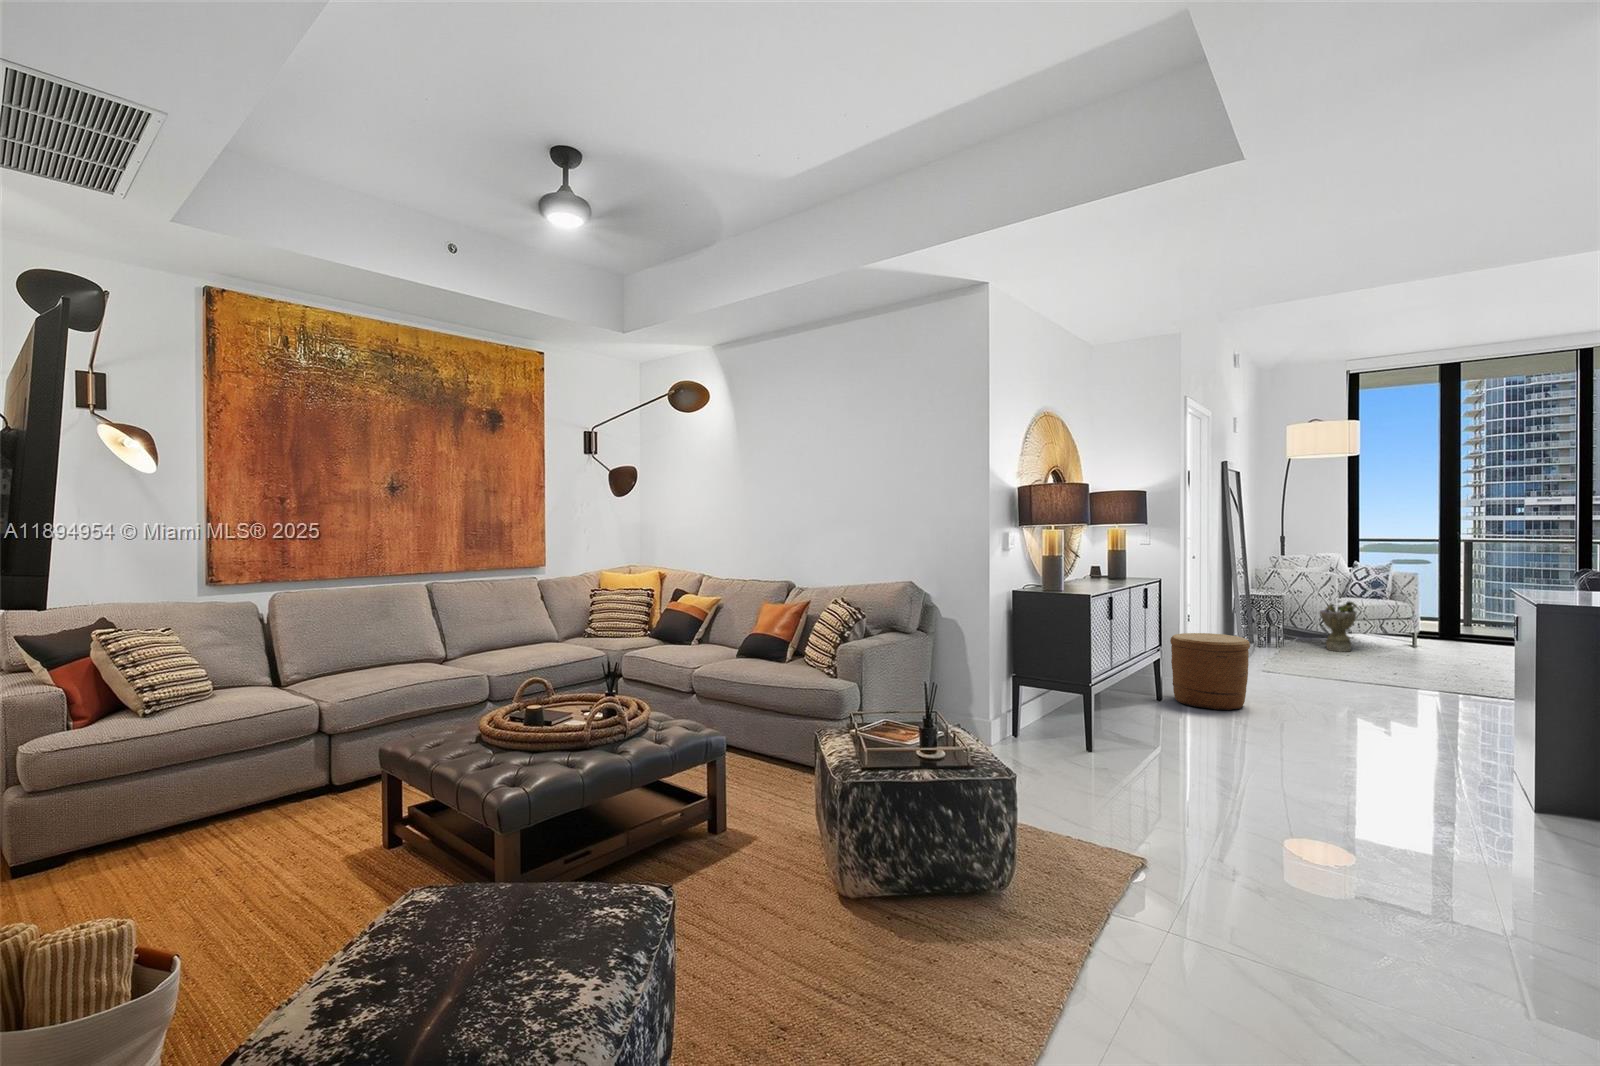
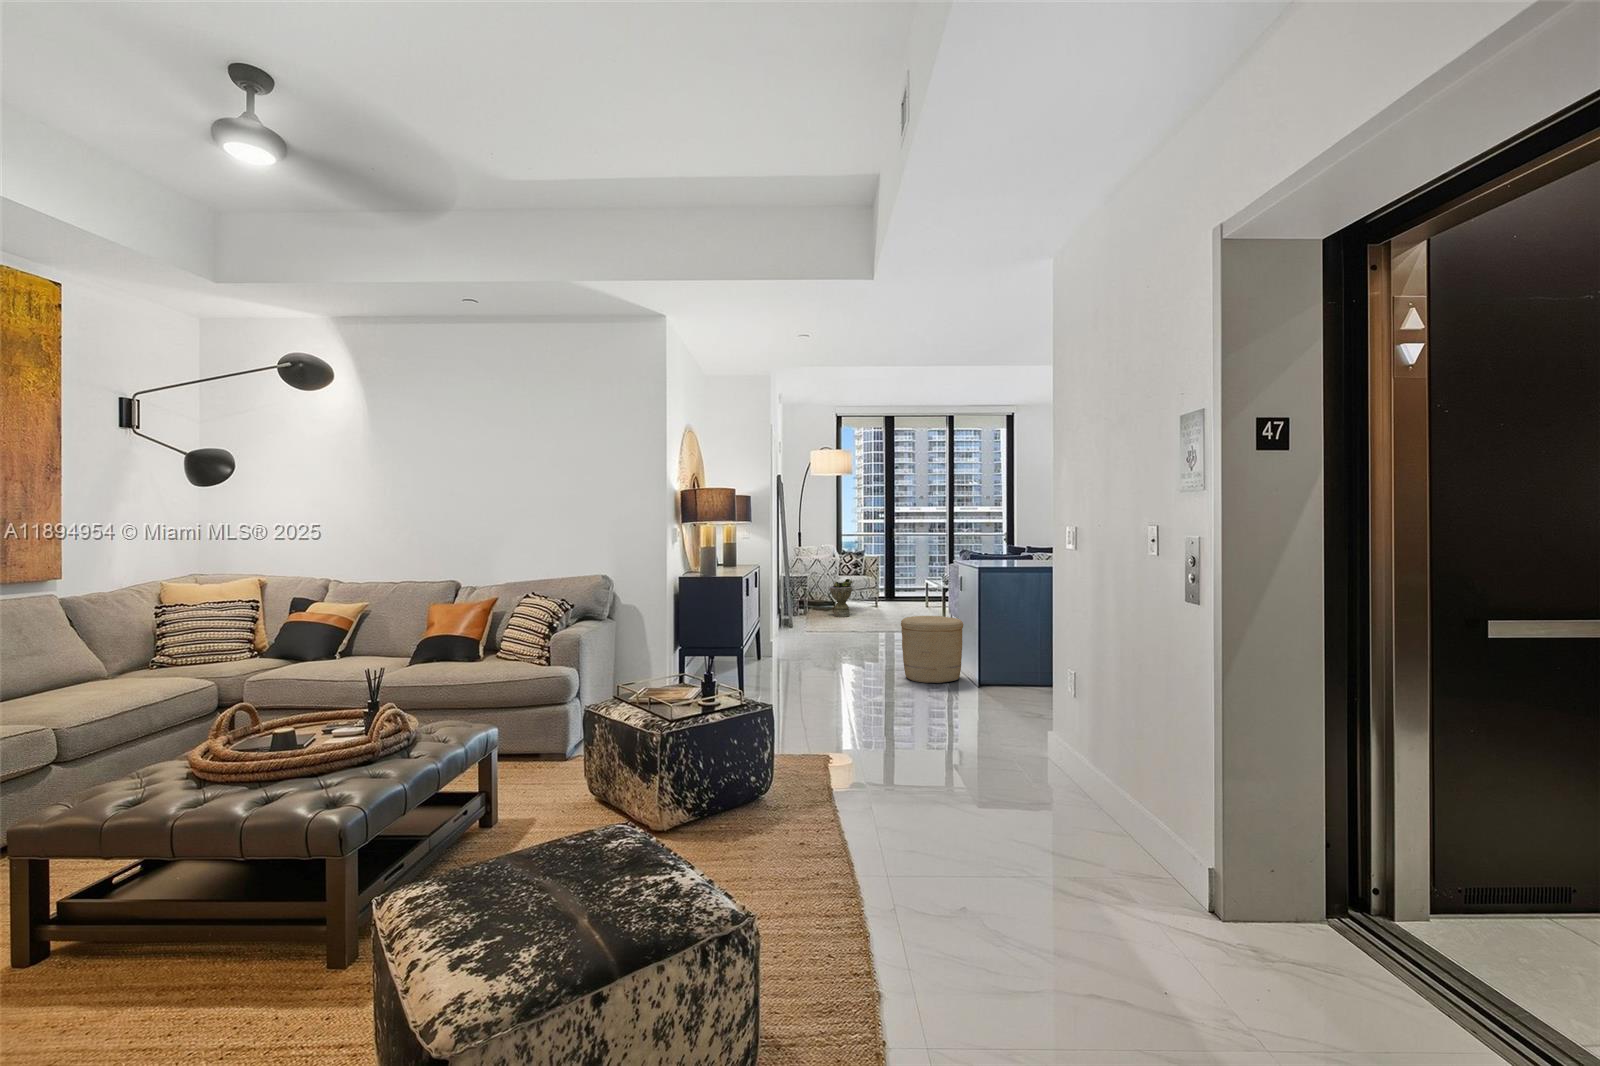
woven basket: present [1170,633,1250,710] -> present [901,616,963,683]

